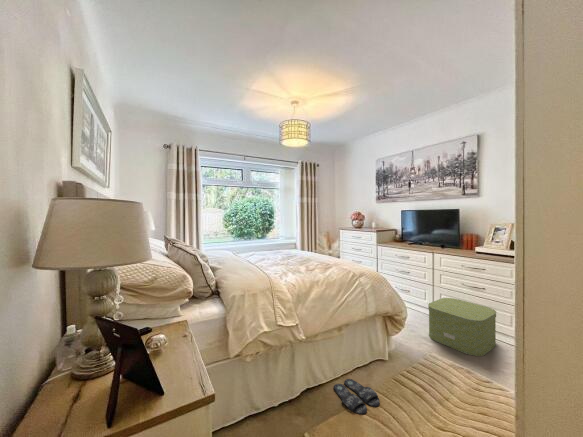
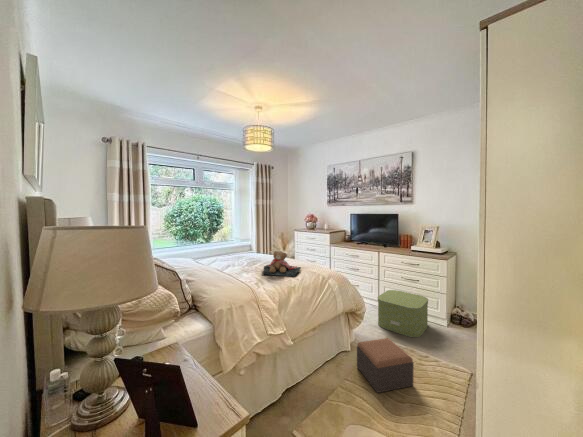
teddy bear: none [291,244,332,272] -> present [264,251,301,276]
footstool: none [392,350,462,411] -> present [357,338,414,393]
slippers: present [334,379,380,414] -> none [309,373,351,404]

